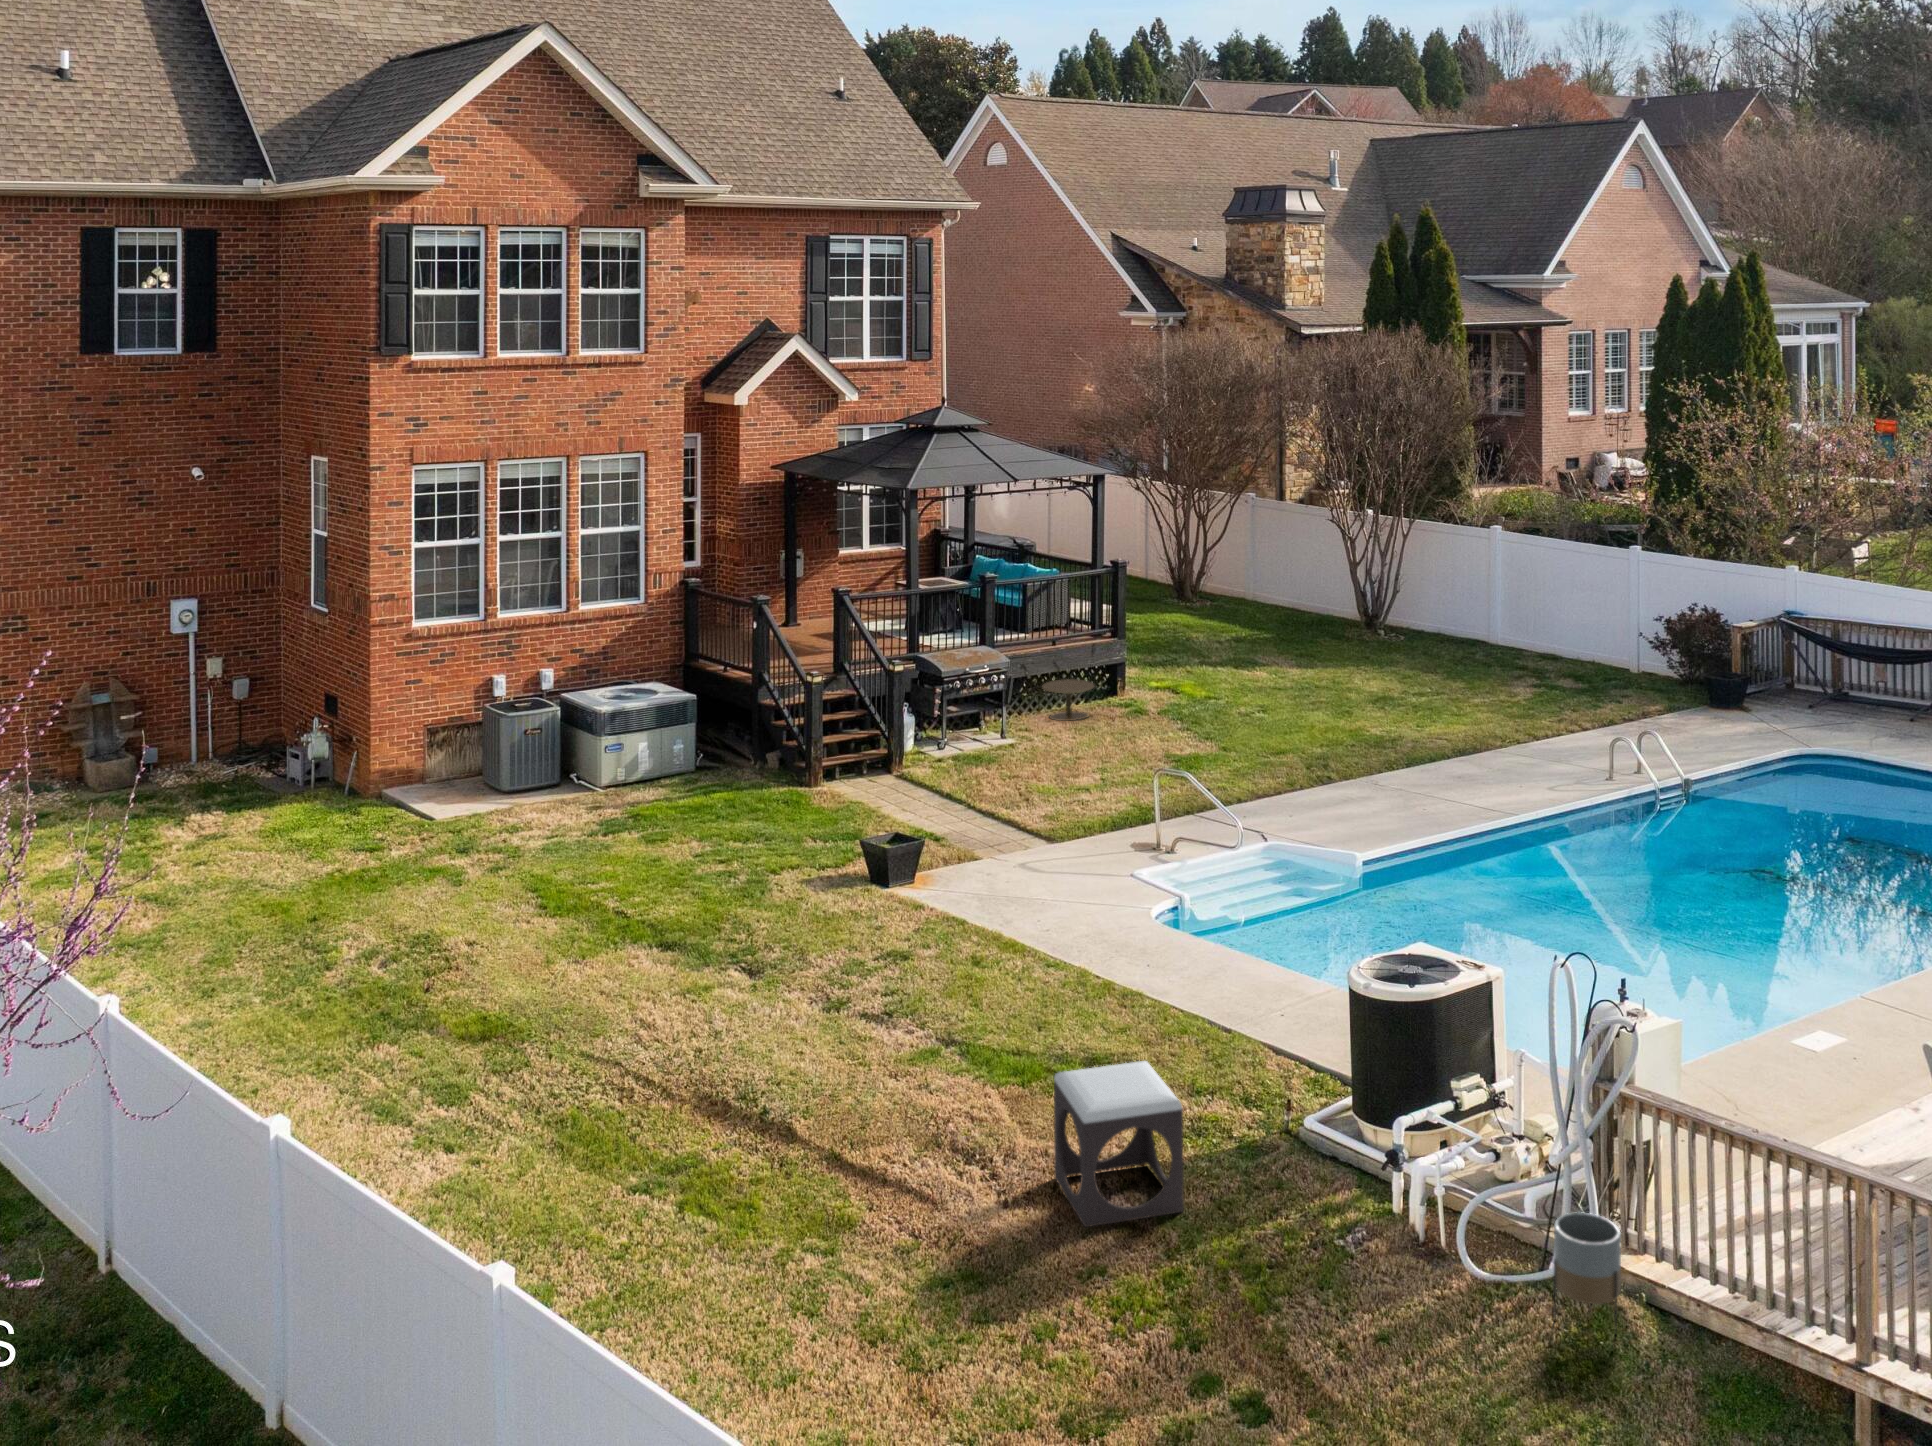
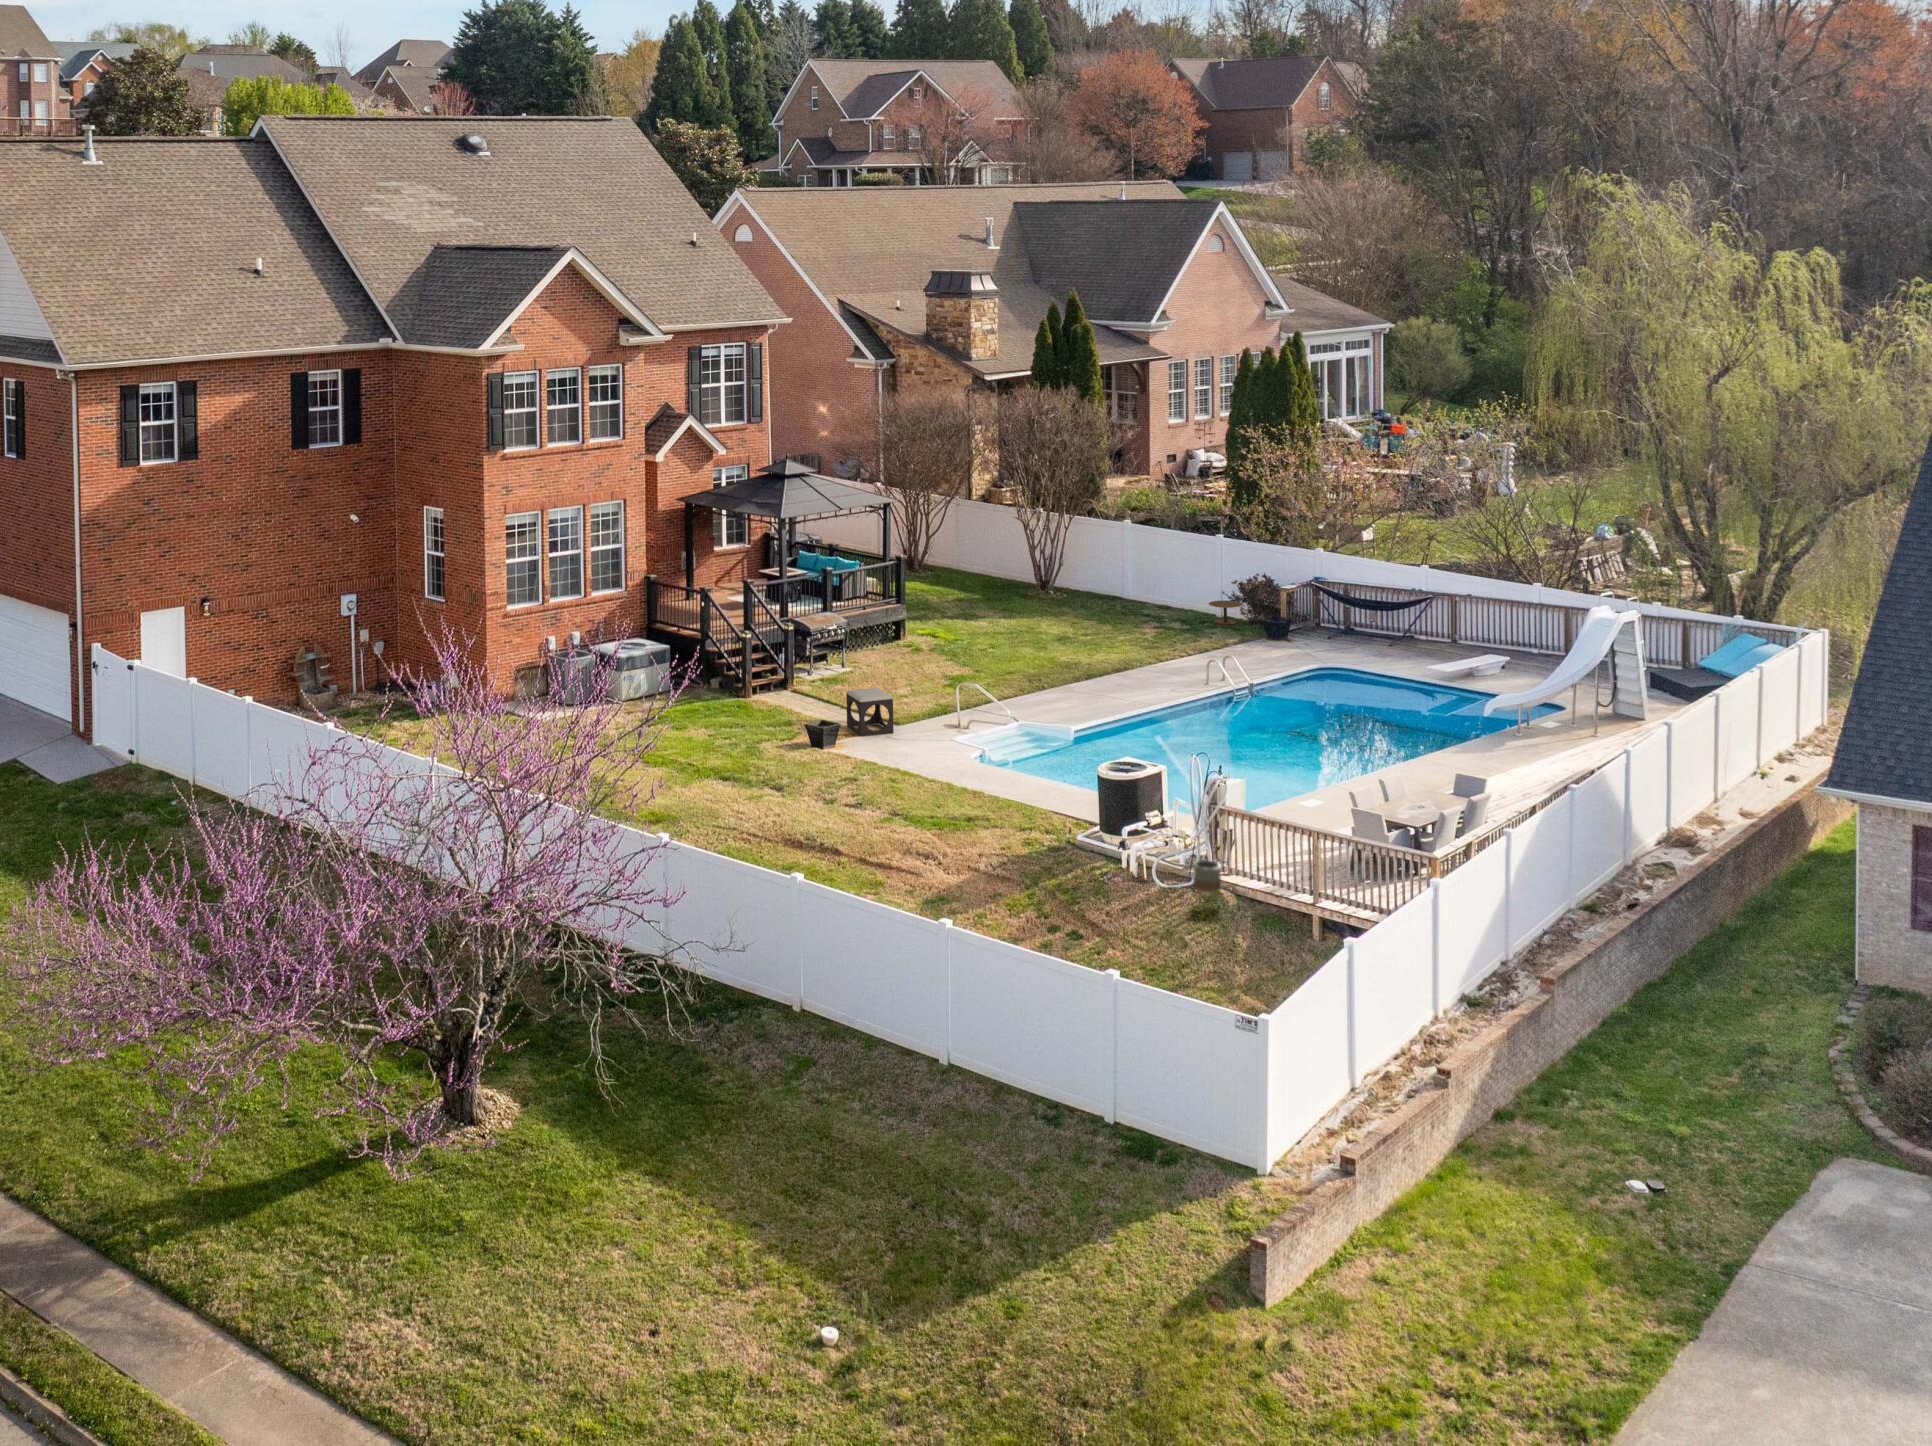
side table: present [1042,679,1094,721] -> present [1209,601,1240,624]
footstool: present [1054,1061,1184,1227] -> present [846,688,894,737]

